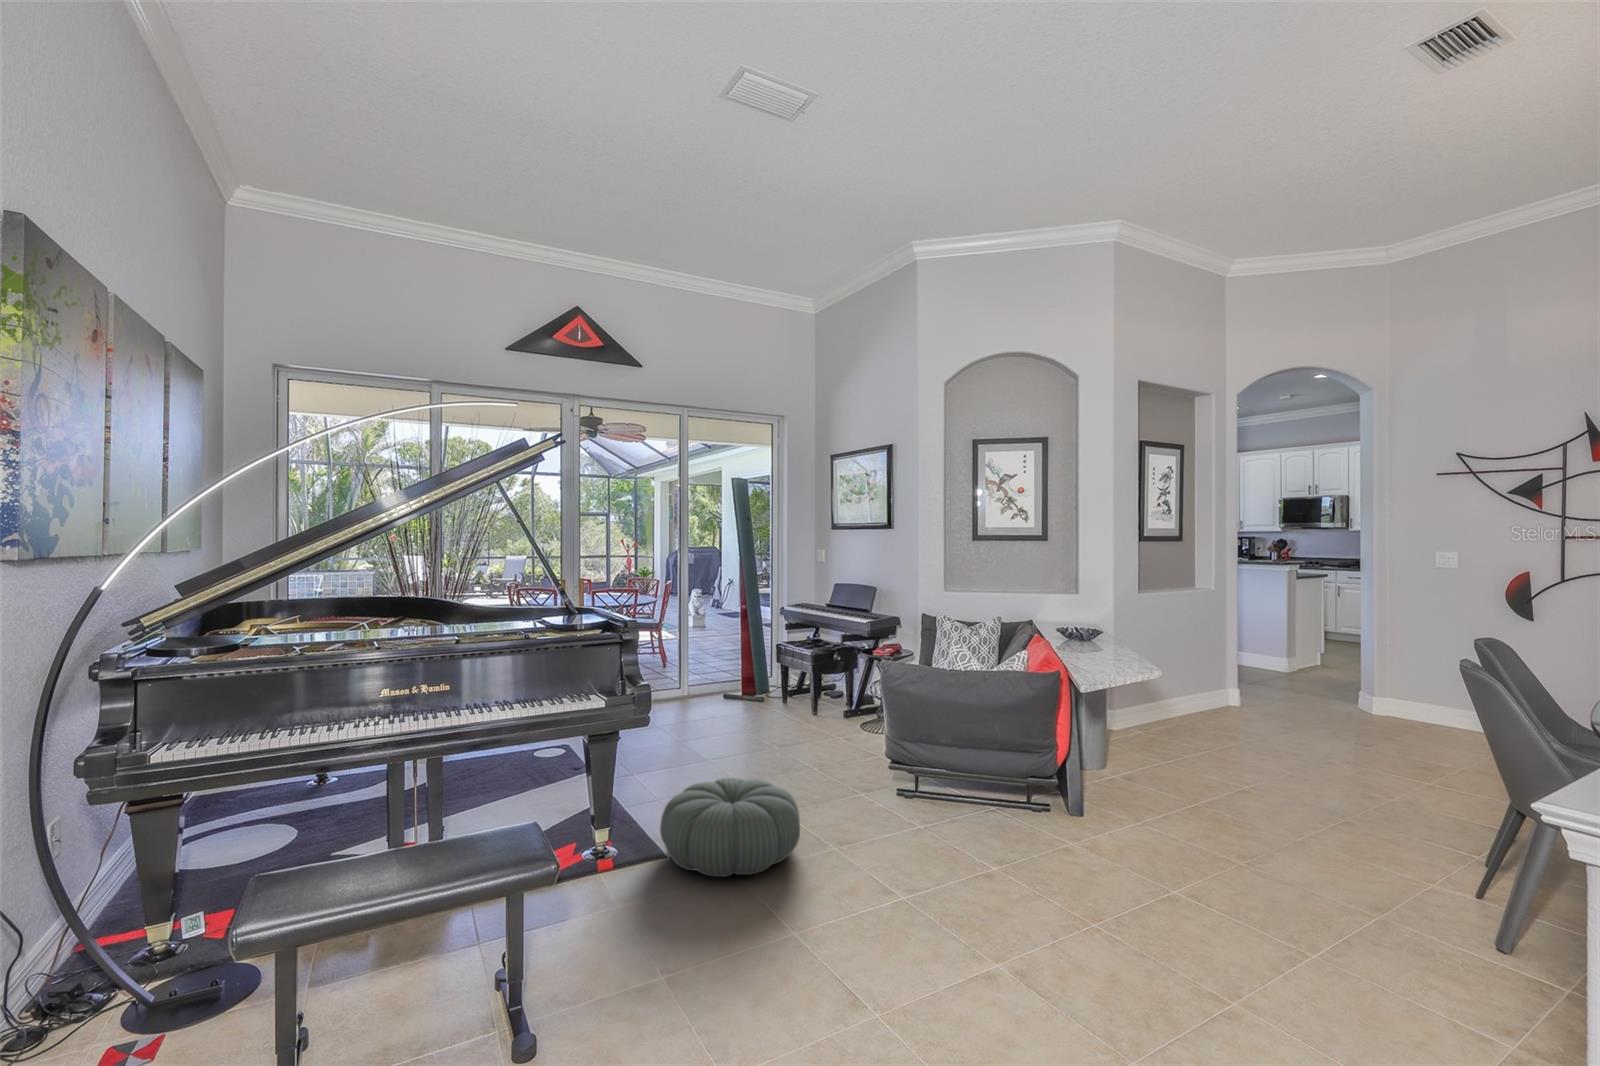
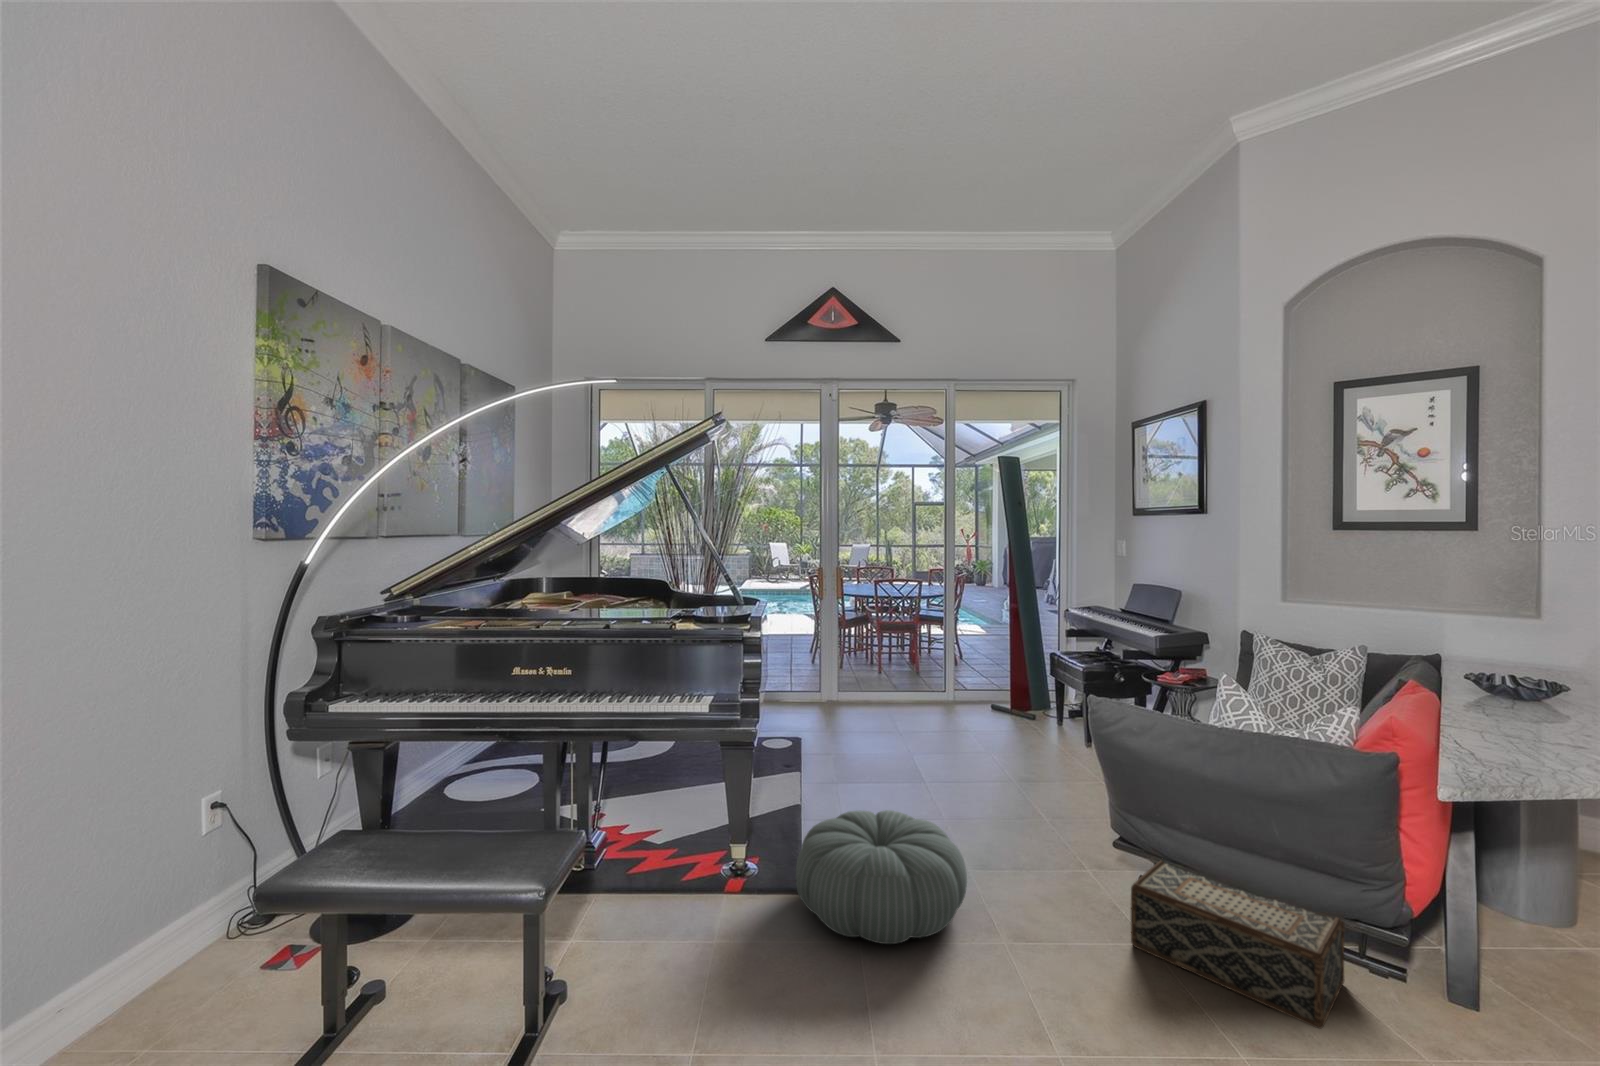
woven basket: none [907,771,1021,848] -> present [1131,861,1344,1029]

